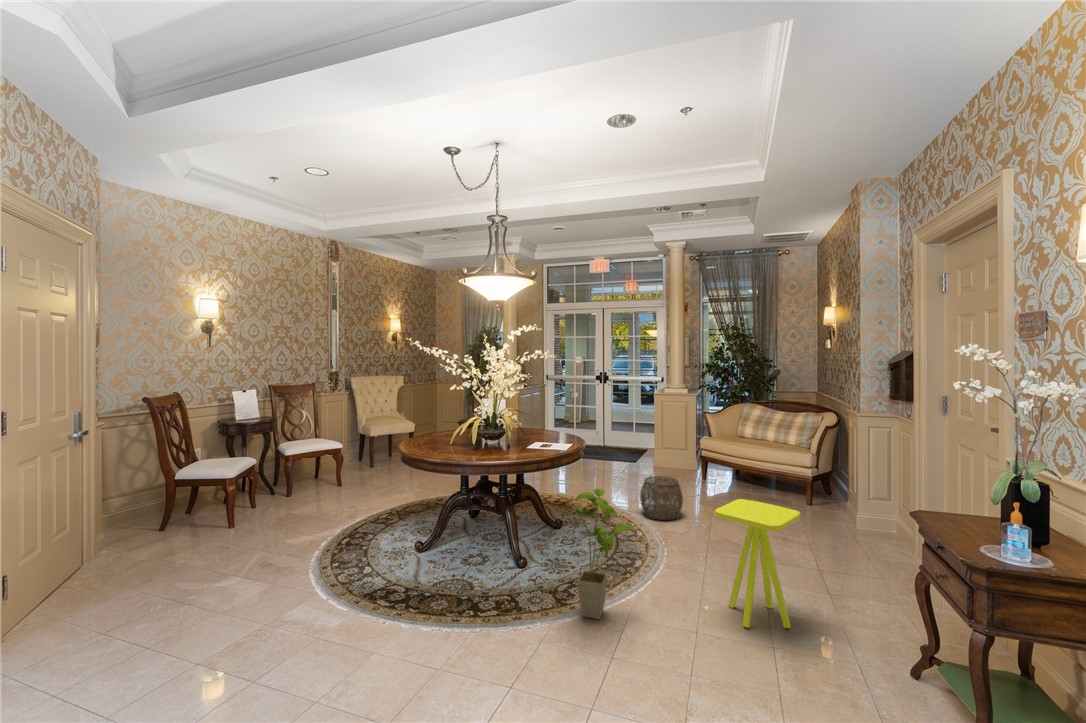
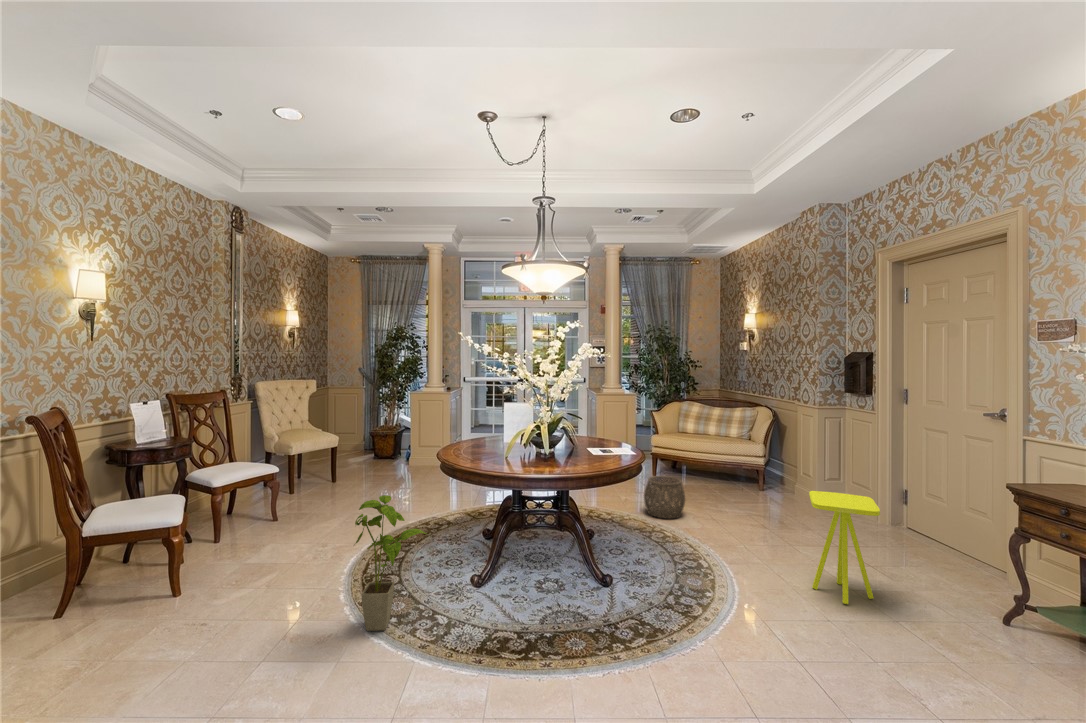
house plant: present [571,488,637,619] -> present [355,495,426,631]

